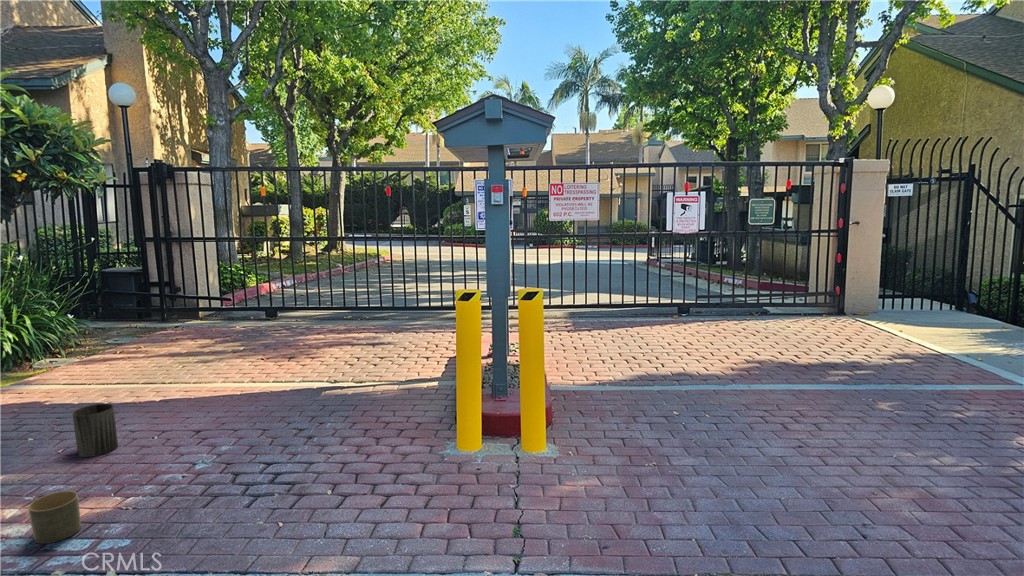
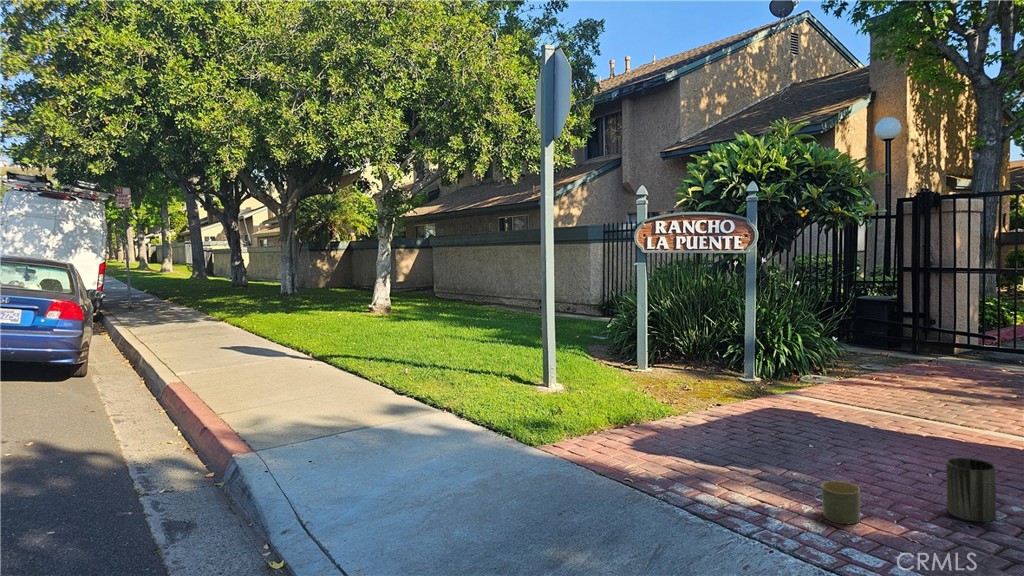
trash can: present [73,404,118,457] -> present [946,457,996,522]

